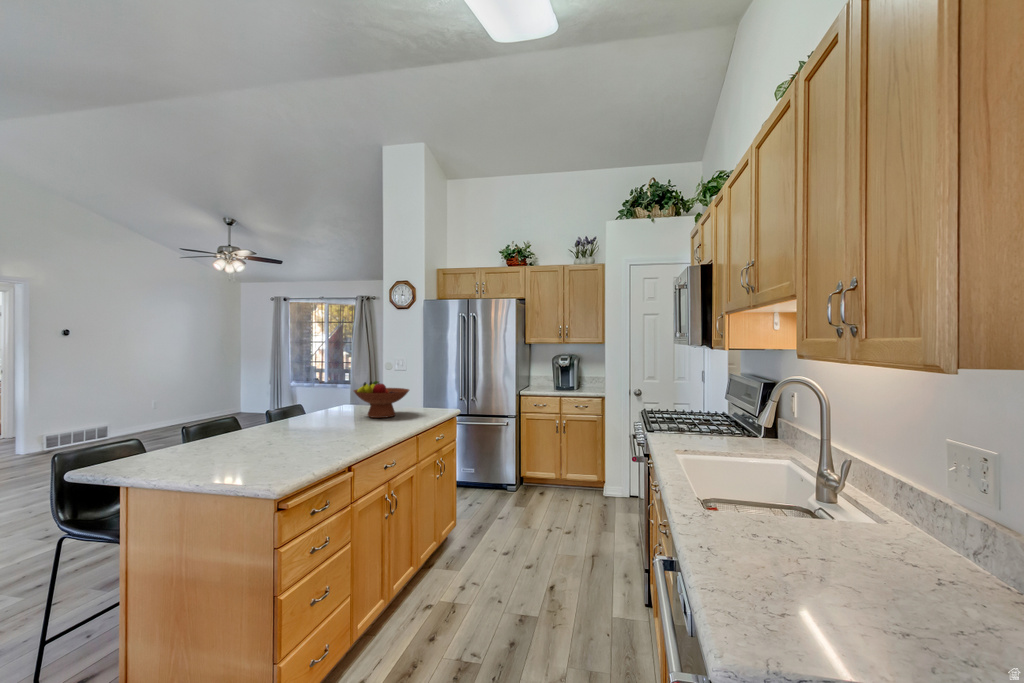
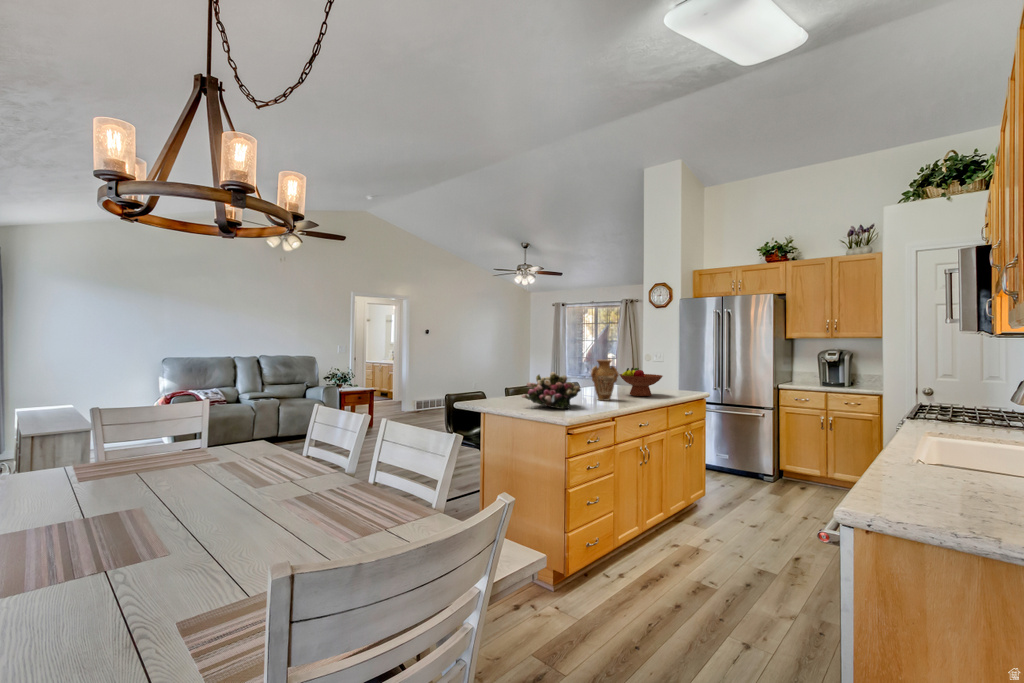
vase: none [312,373,352,430] -> present [591,360,619,400]
flower arrangement: none [182,396,292,457] -> present [522,372,581,409]

